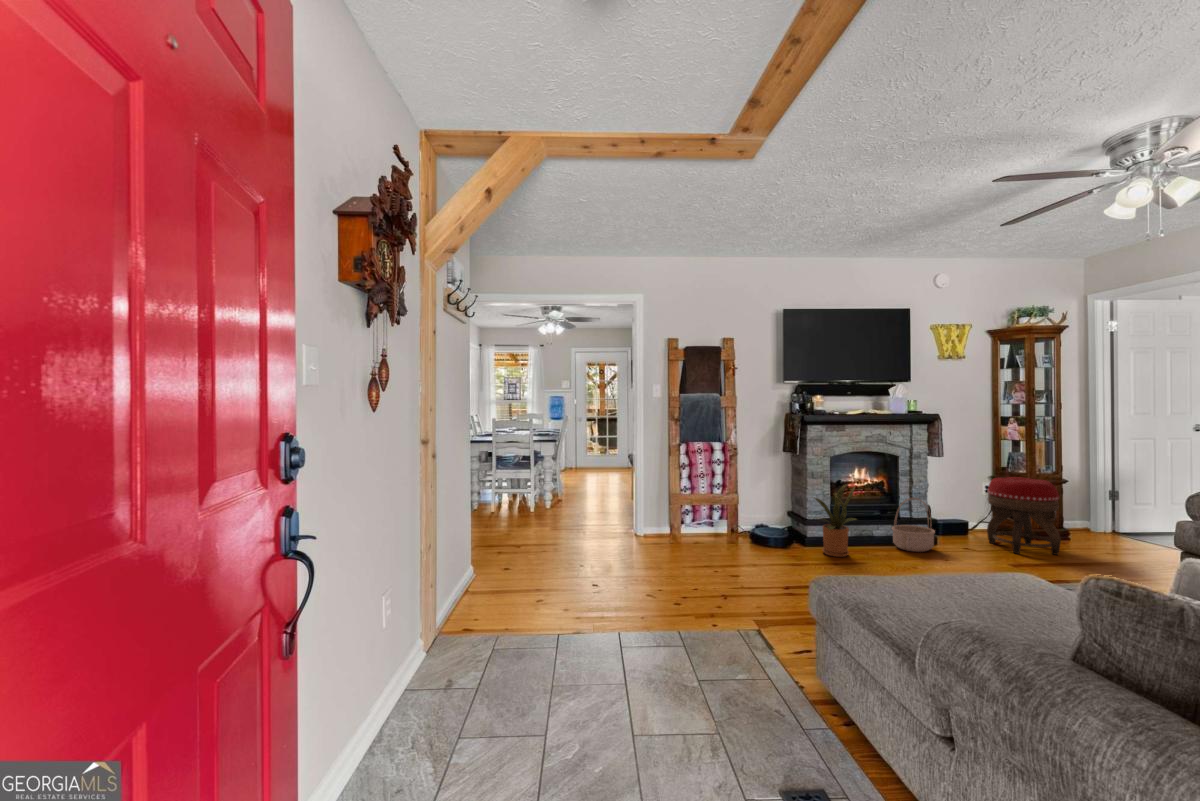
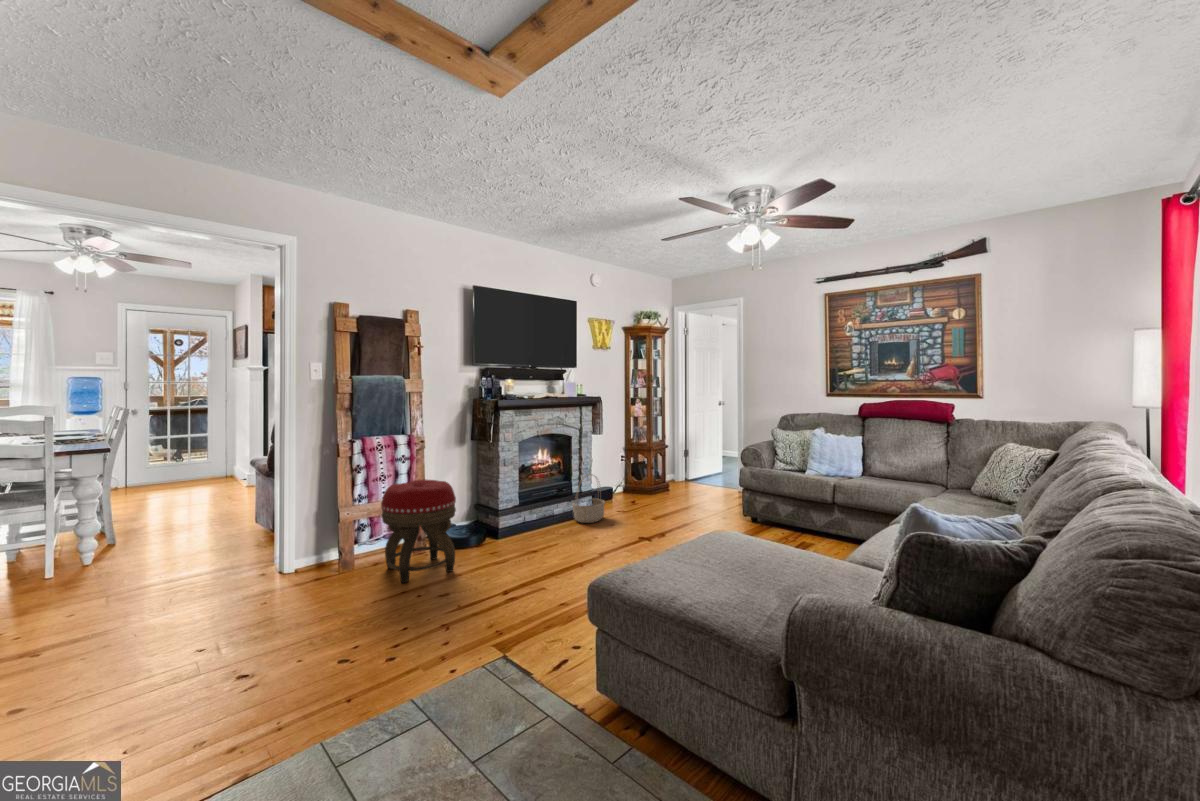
footstool: present [987,477,1061,555] -> present [381,480,456,583]
house plant: present [814,484,856,557] -> none [508,468,552,544]

